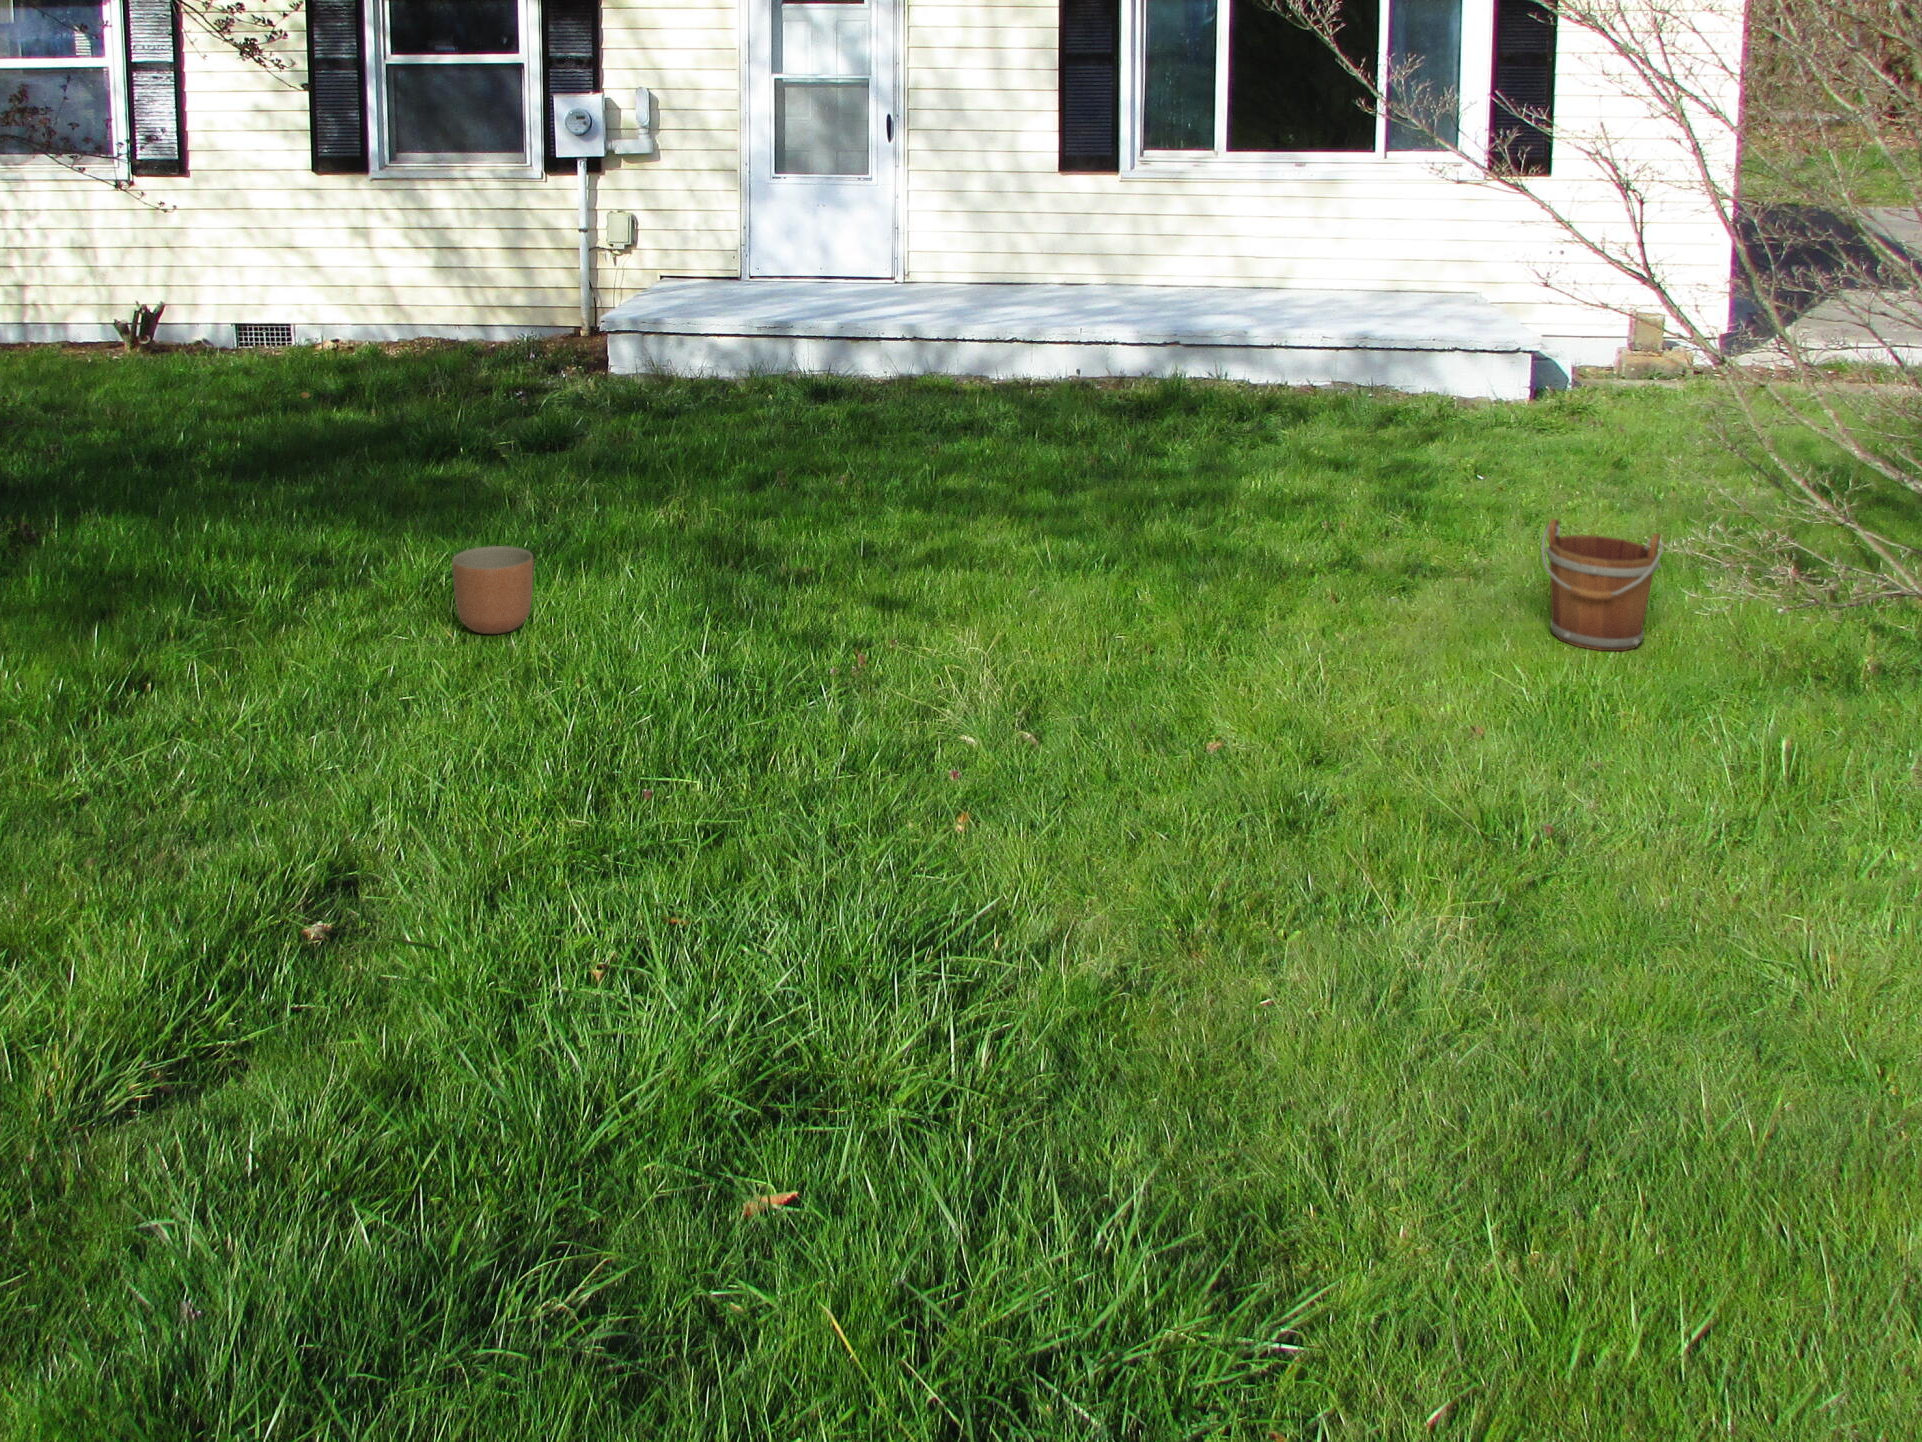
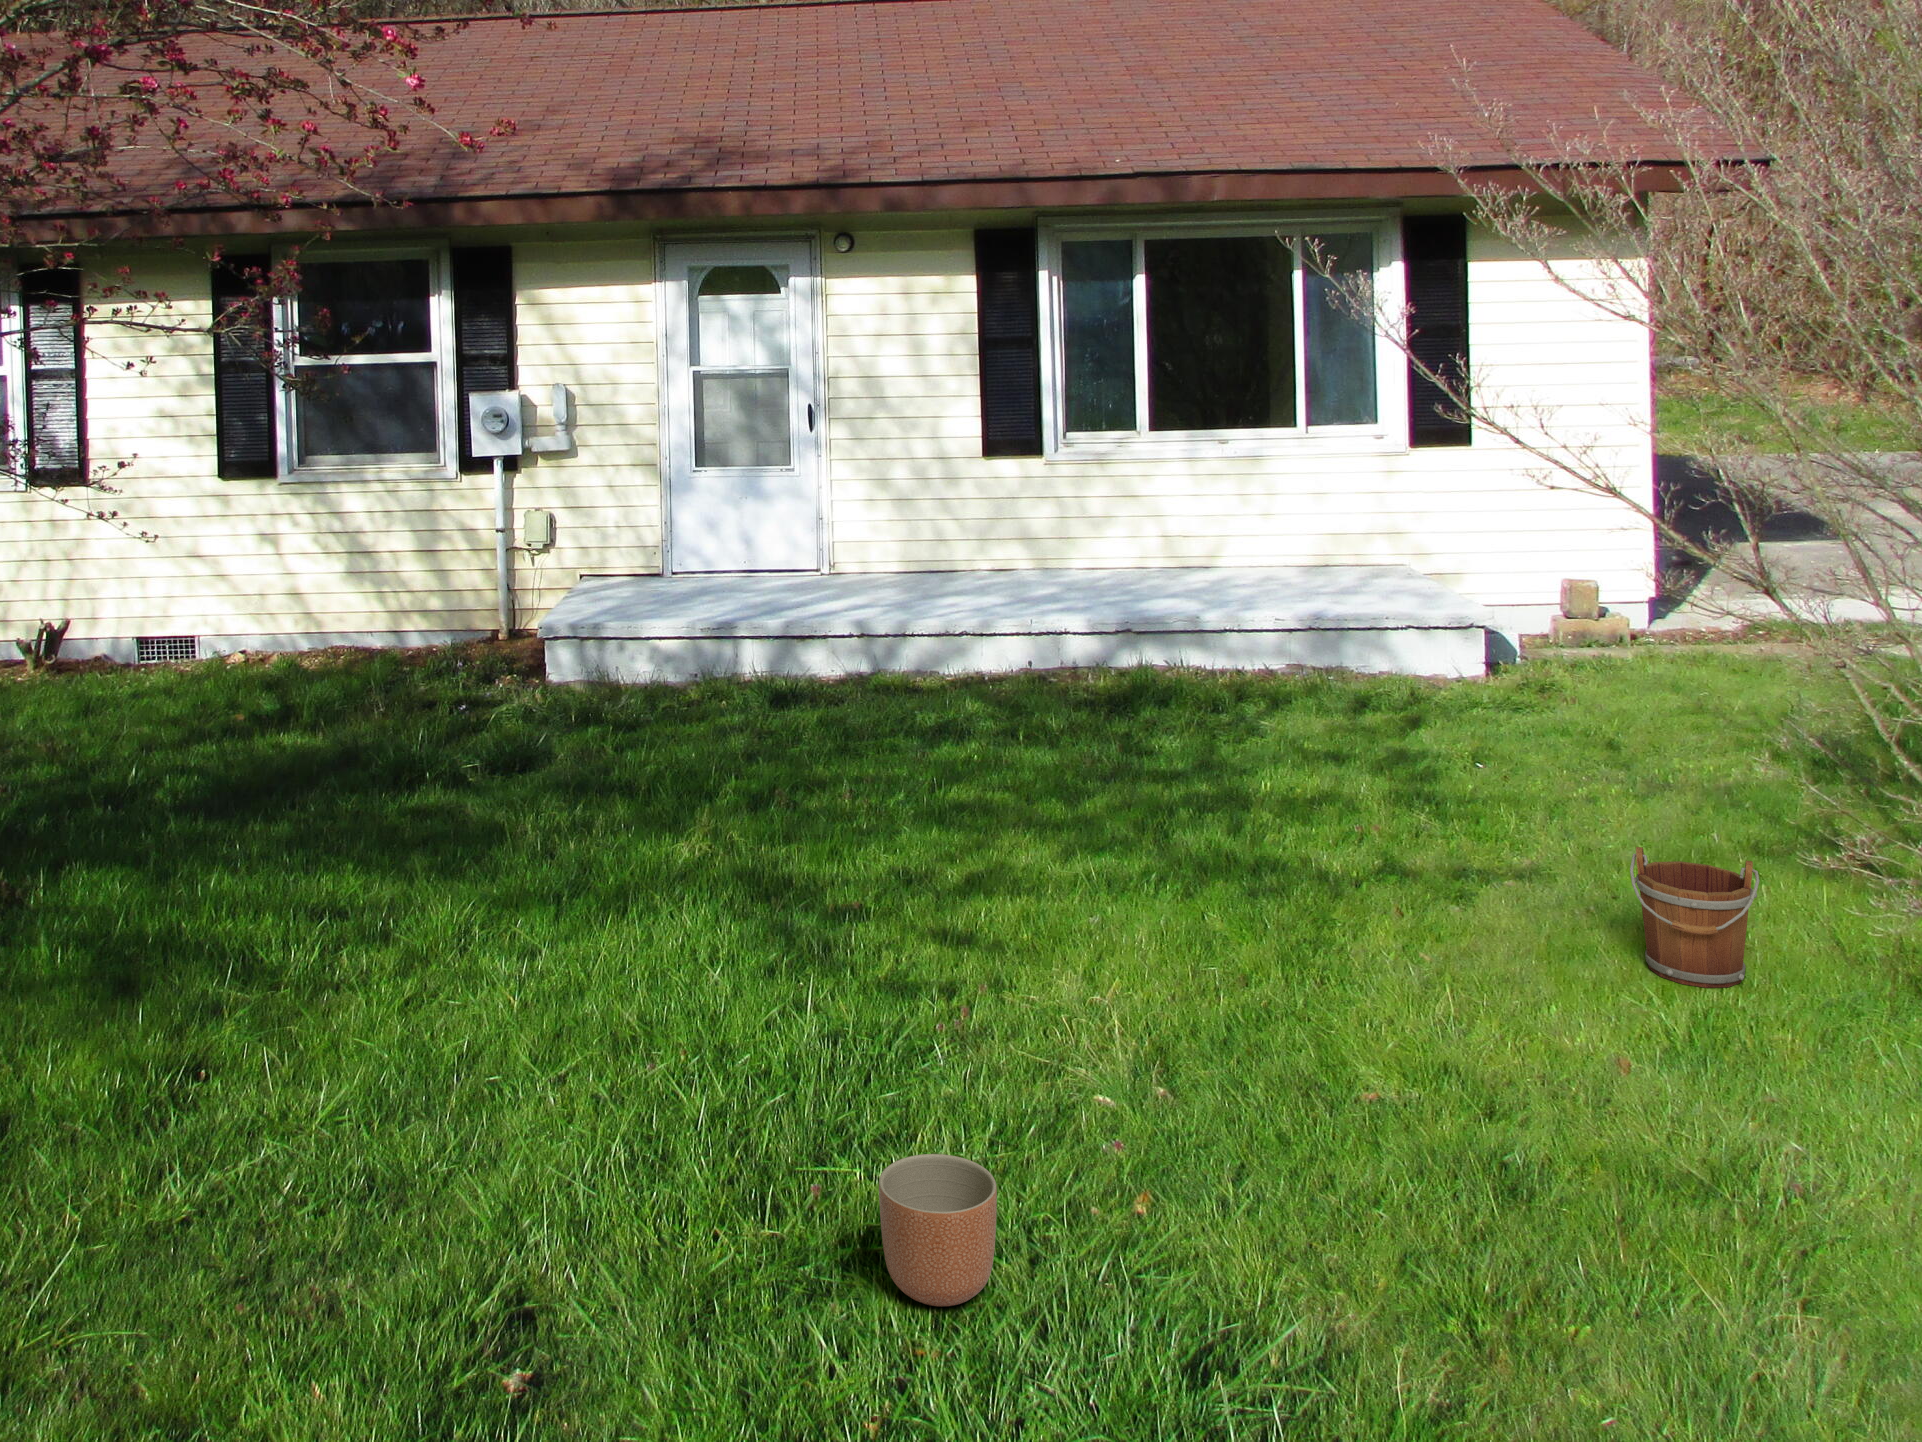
planter: present [452,546,534,634] -> present [879,1154,997,1306]

